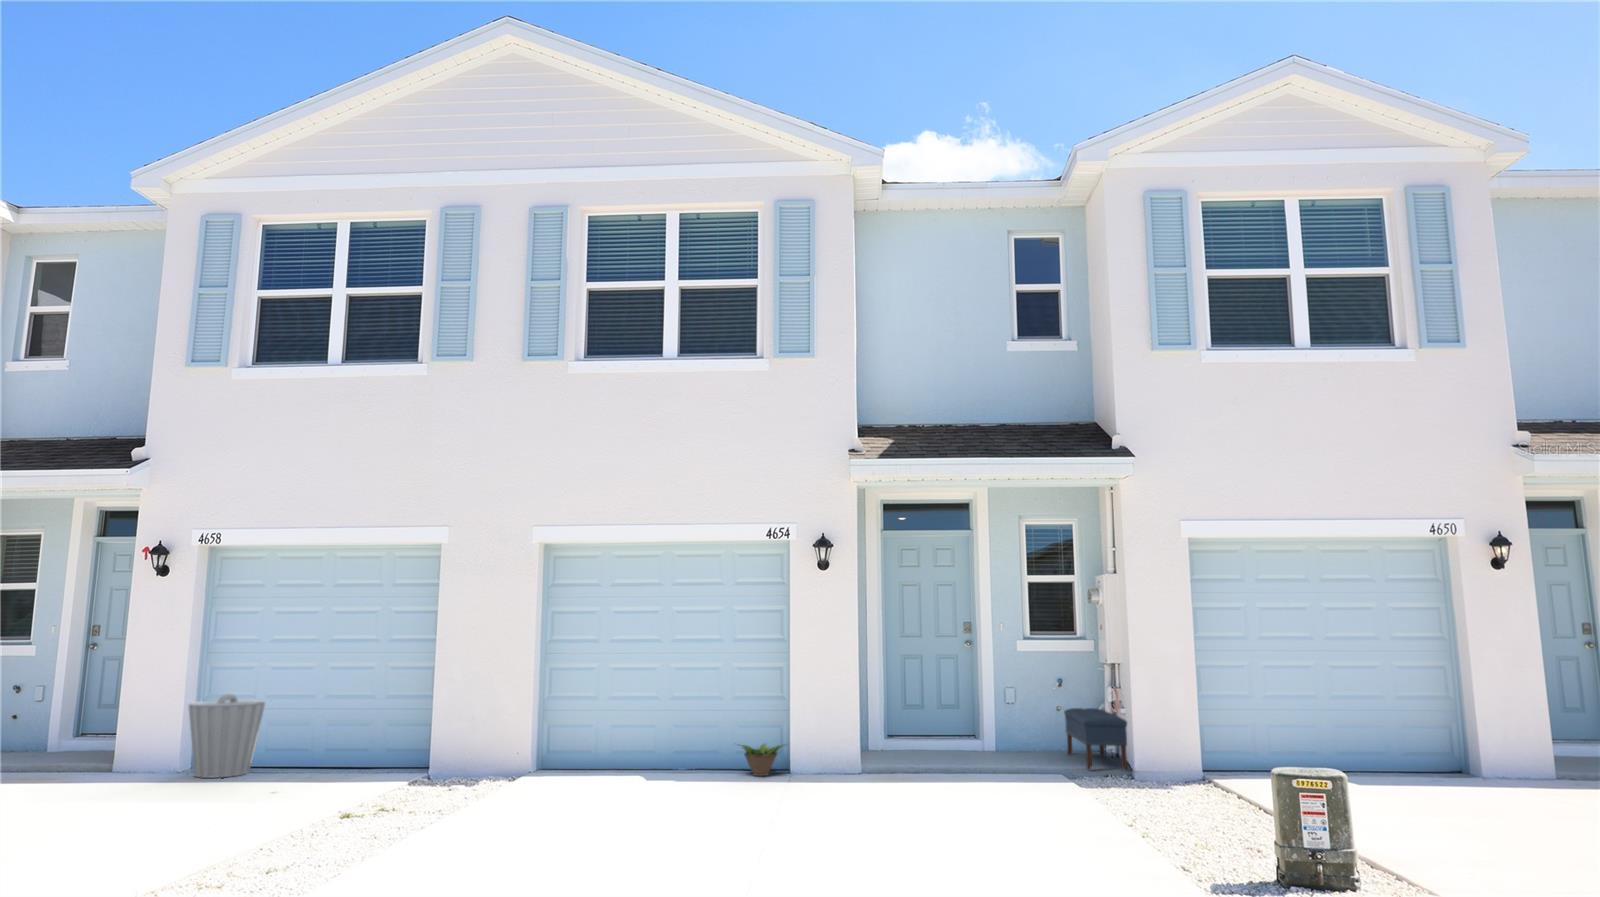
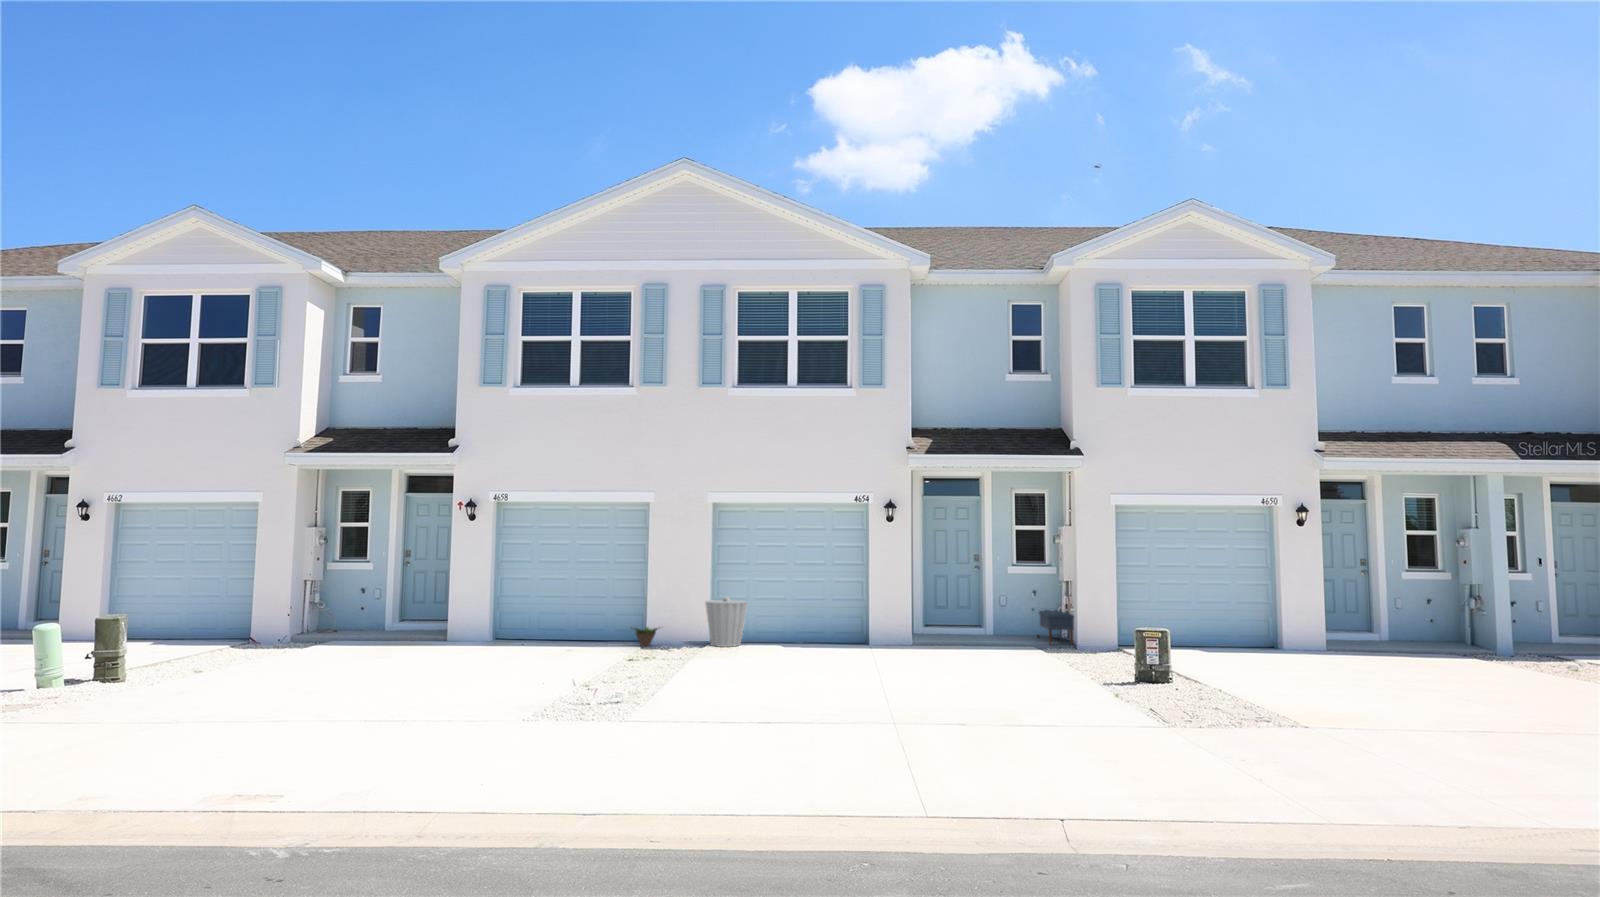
trash can: present [188,694,265,778] -> present [705,596,747,647]
decorative plant: present [741,744,784,776] -> present [631,627,658,646]

